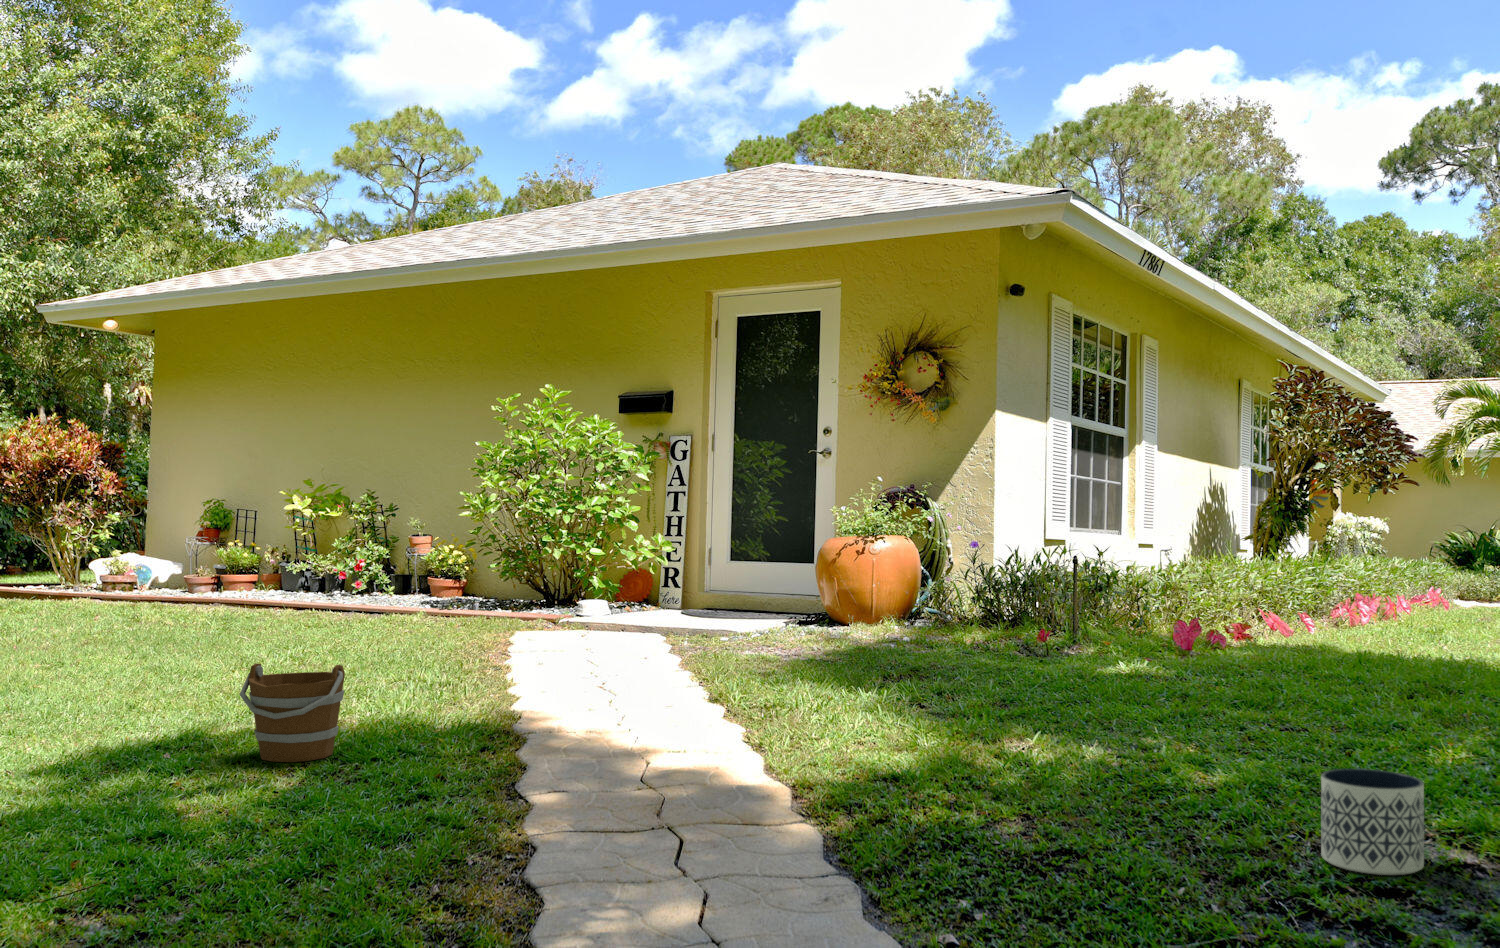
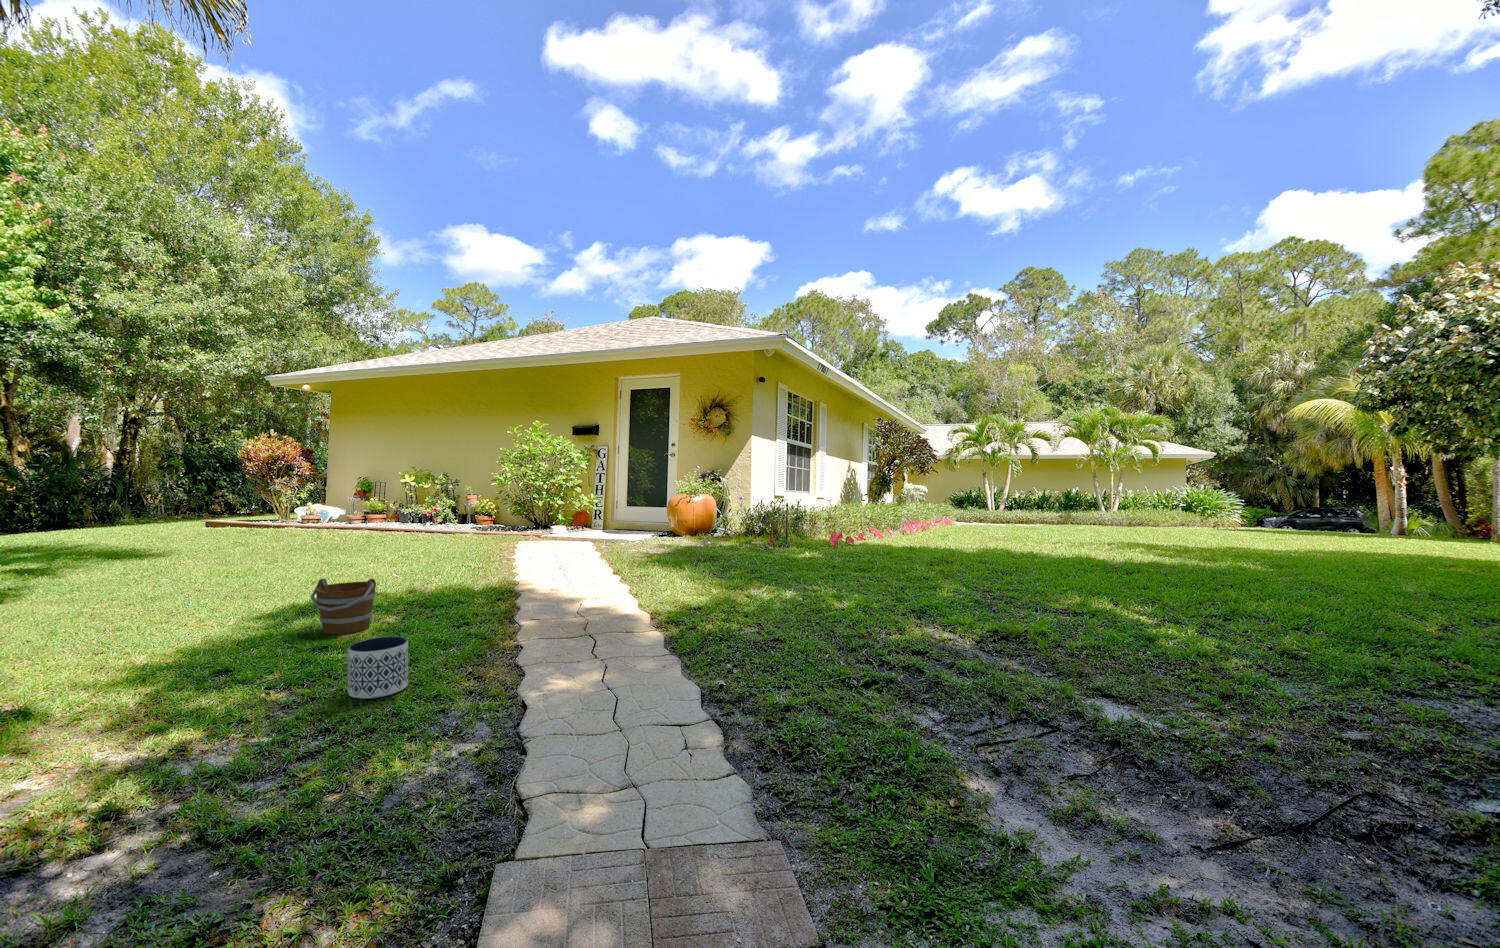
planter: present [1321,769,1424,875] -> present [348,637,408,699]

